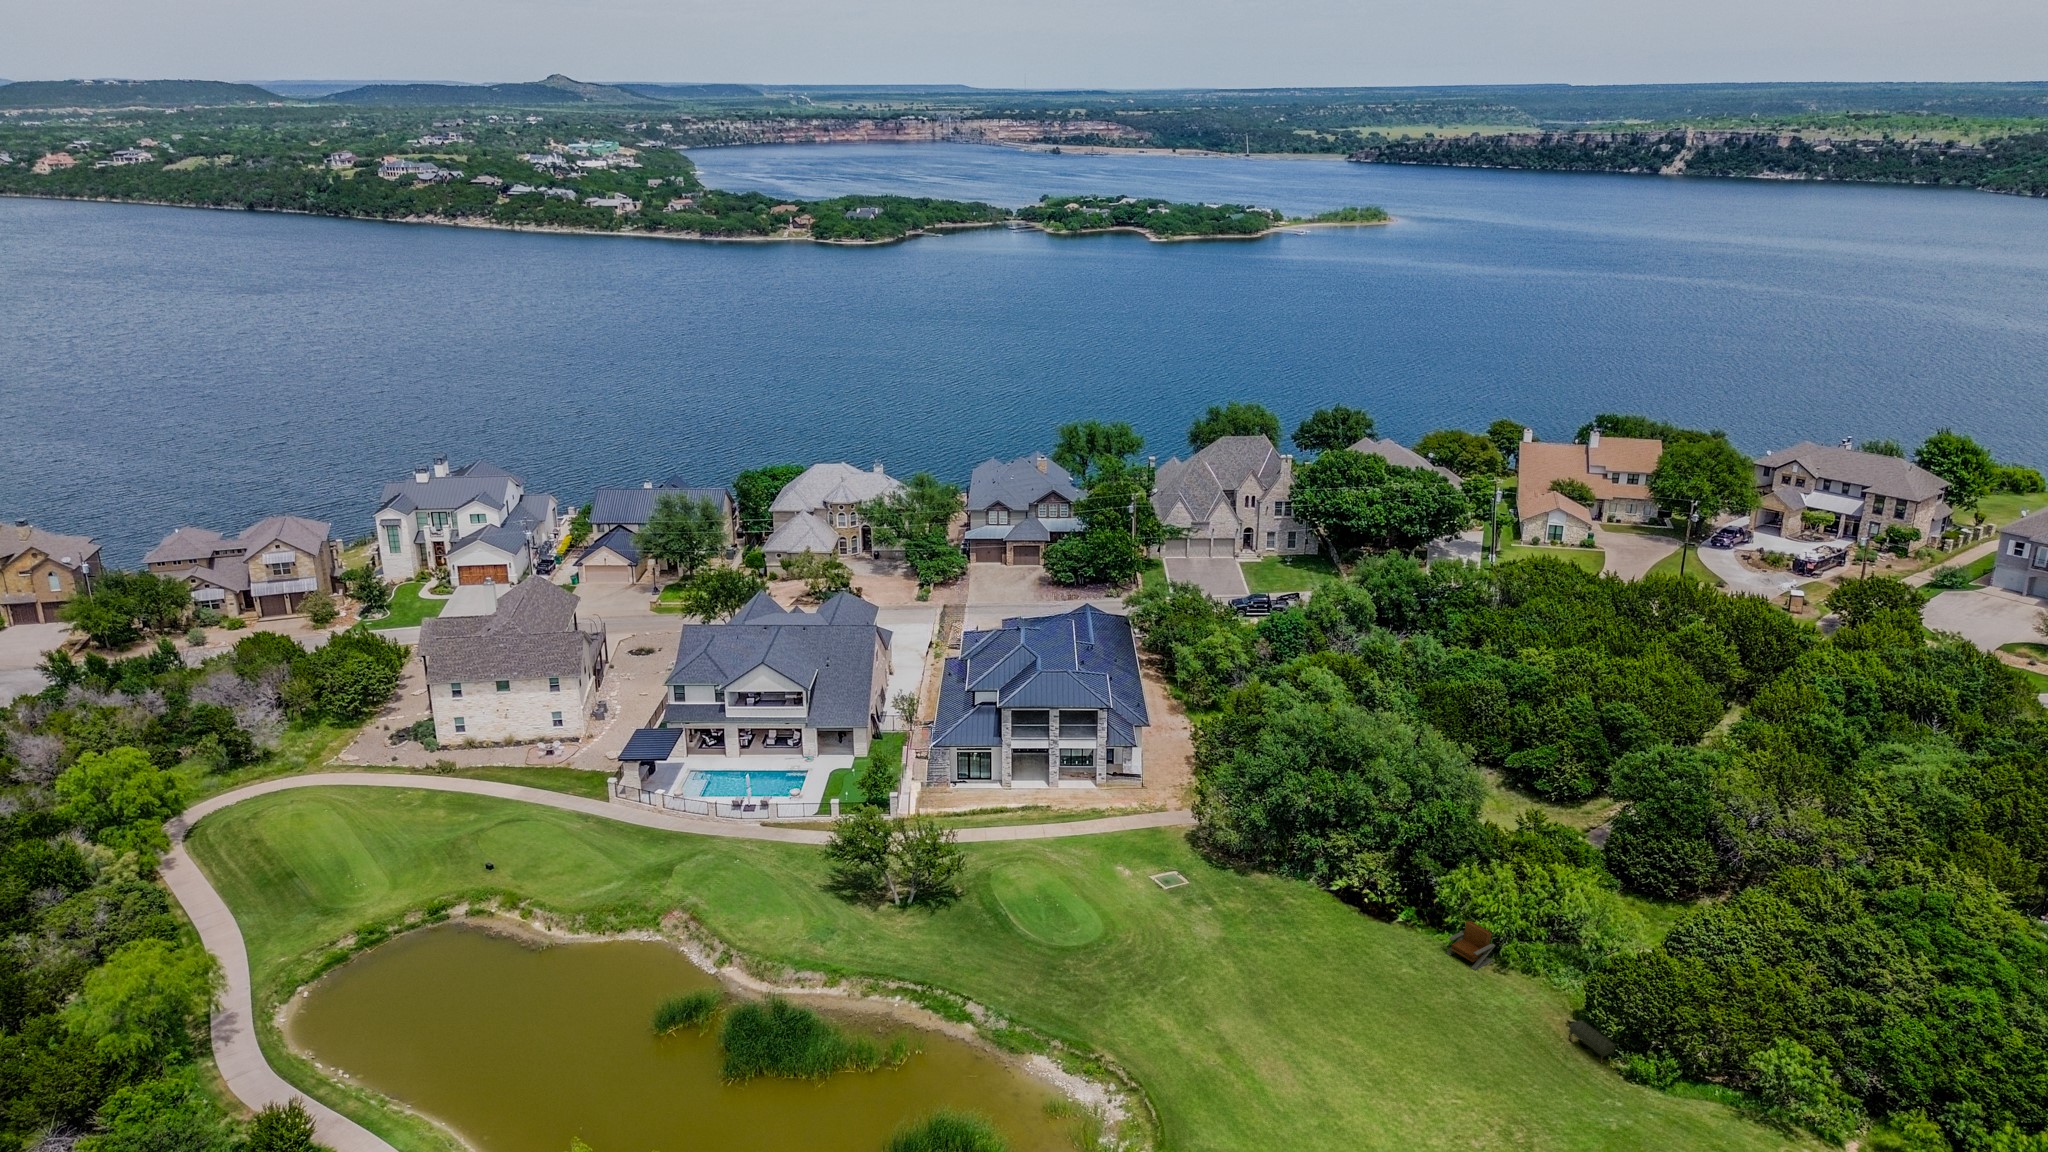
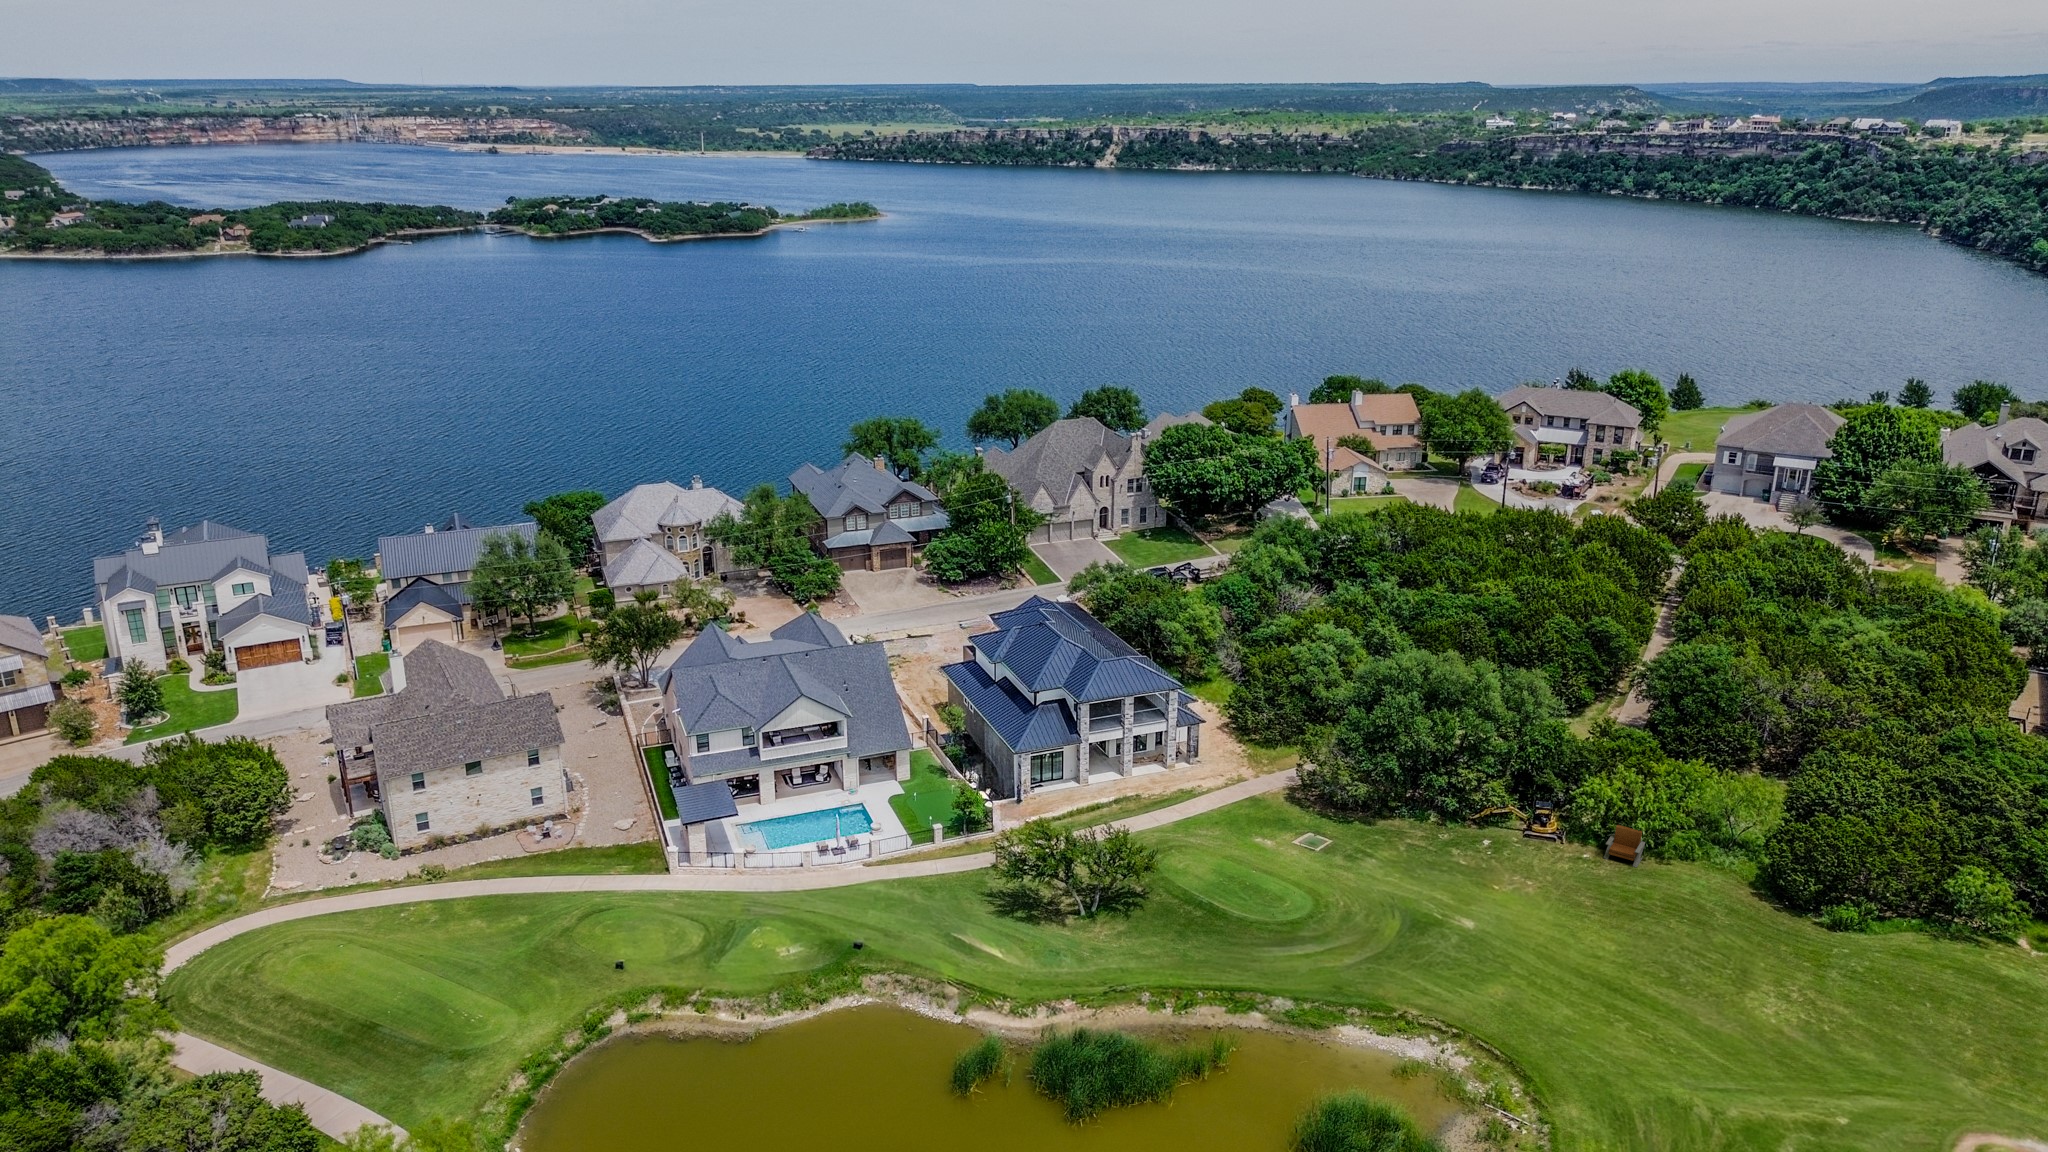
bench: present [1569,1021,1615,1063] -> none [1750,889,1796,921]

